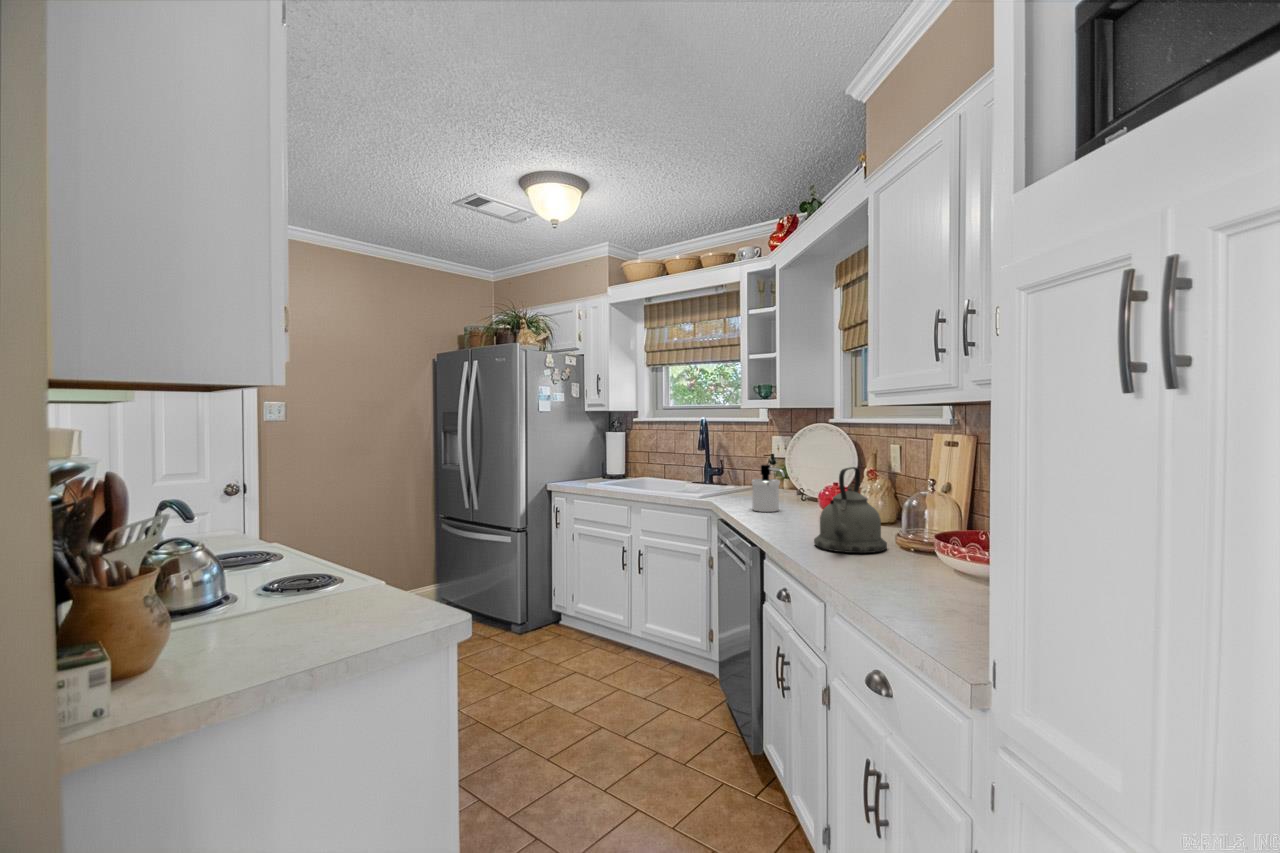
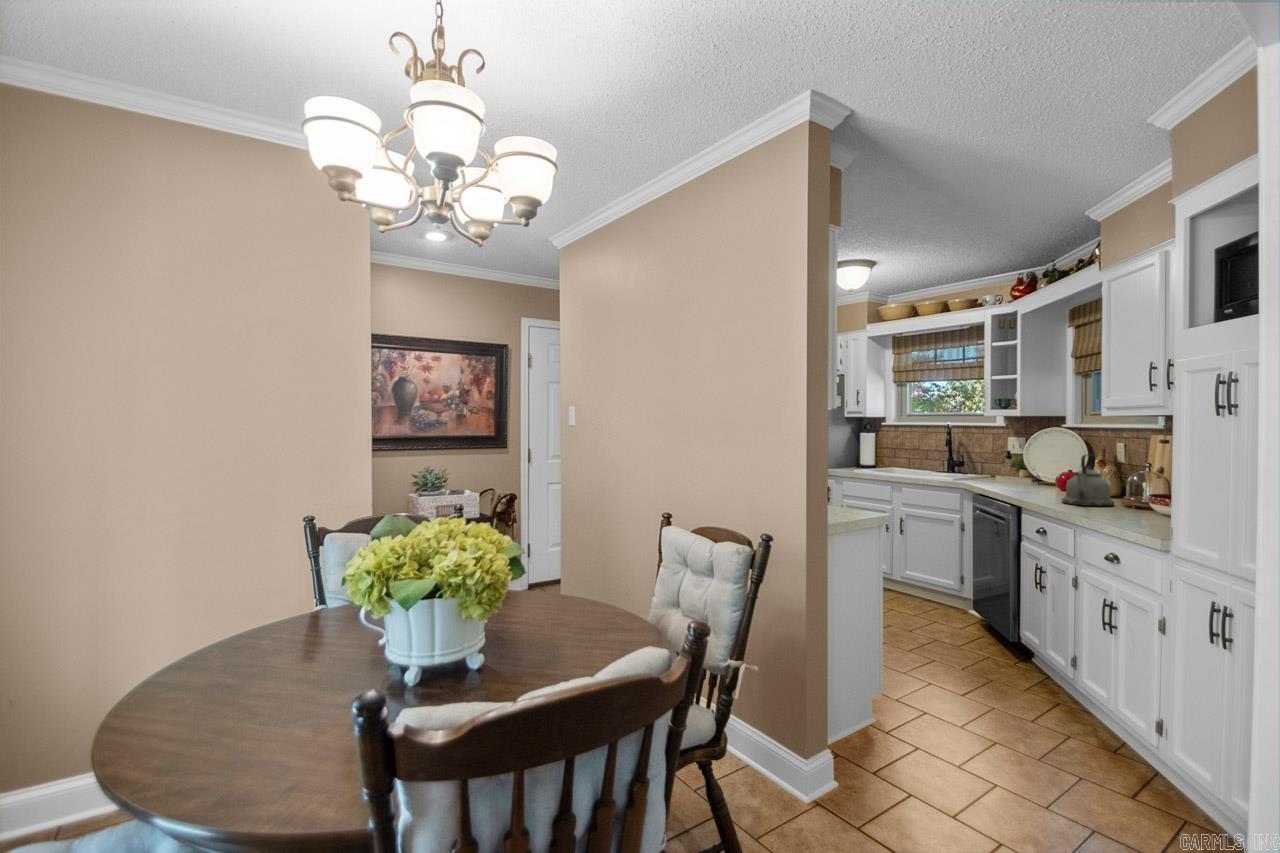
soap dispenser: present [751,465,785,512] -> none [1002,456,1031,489]

